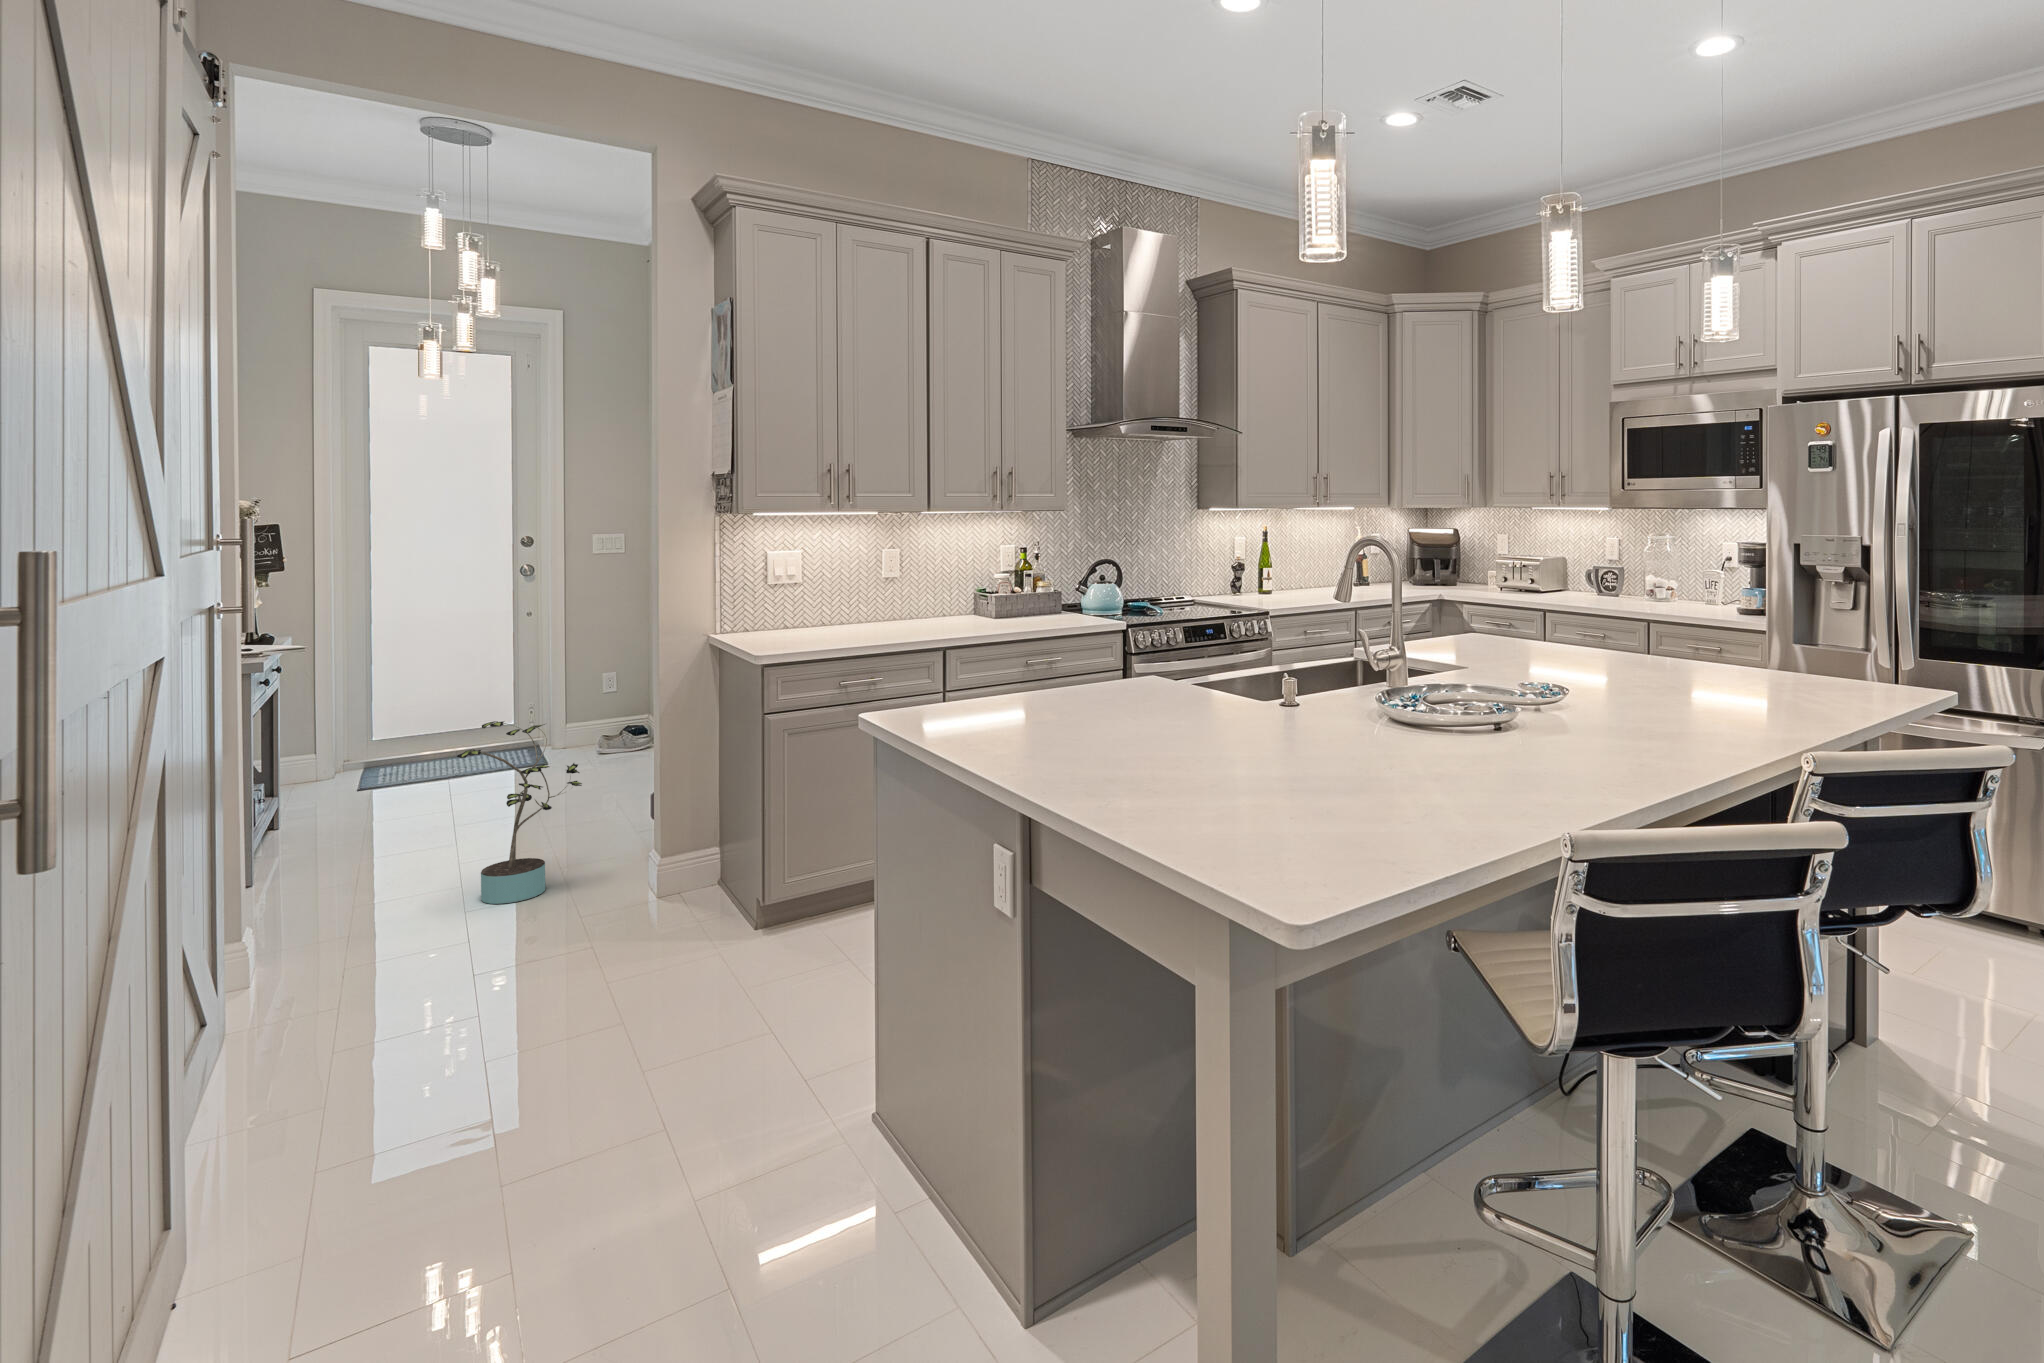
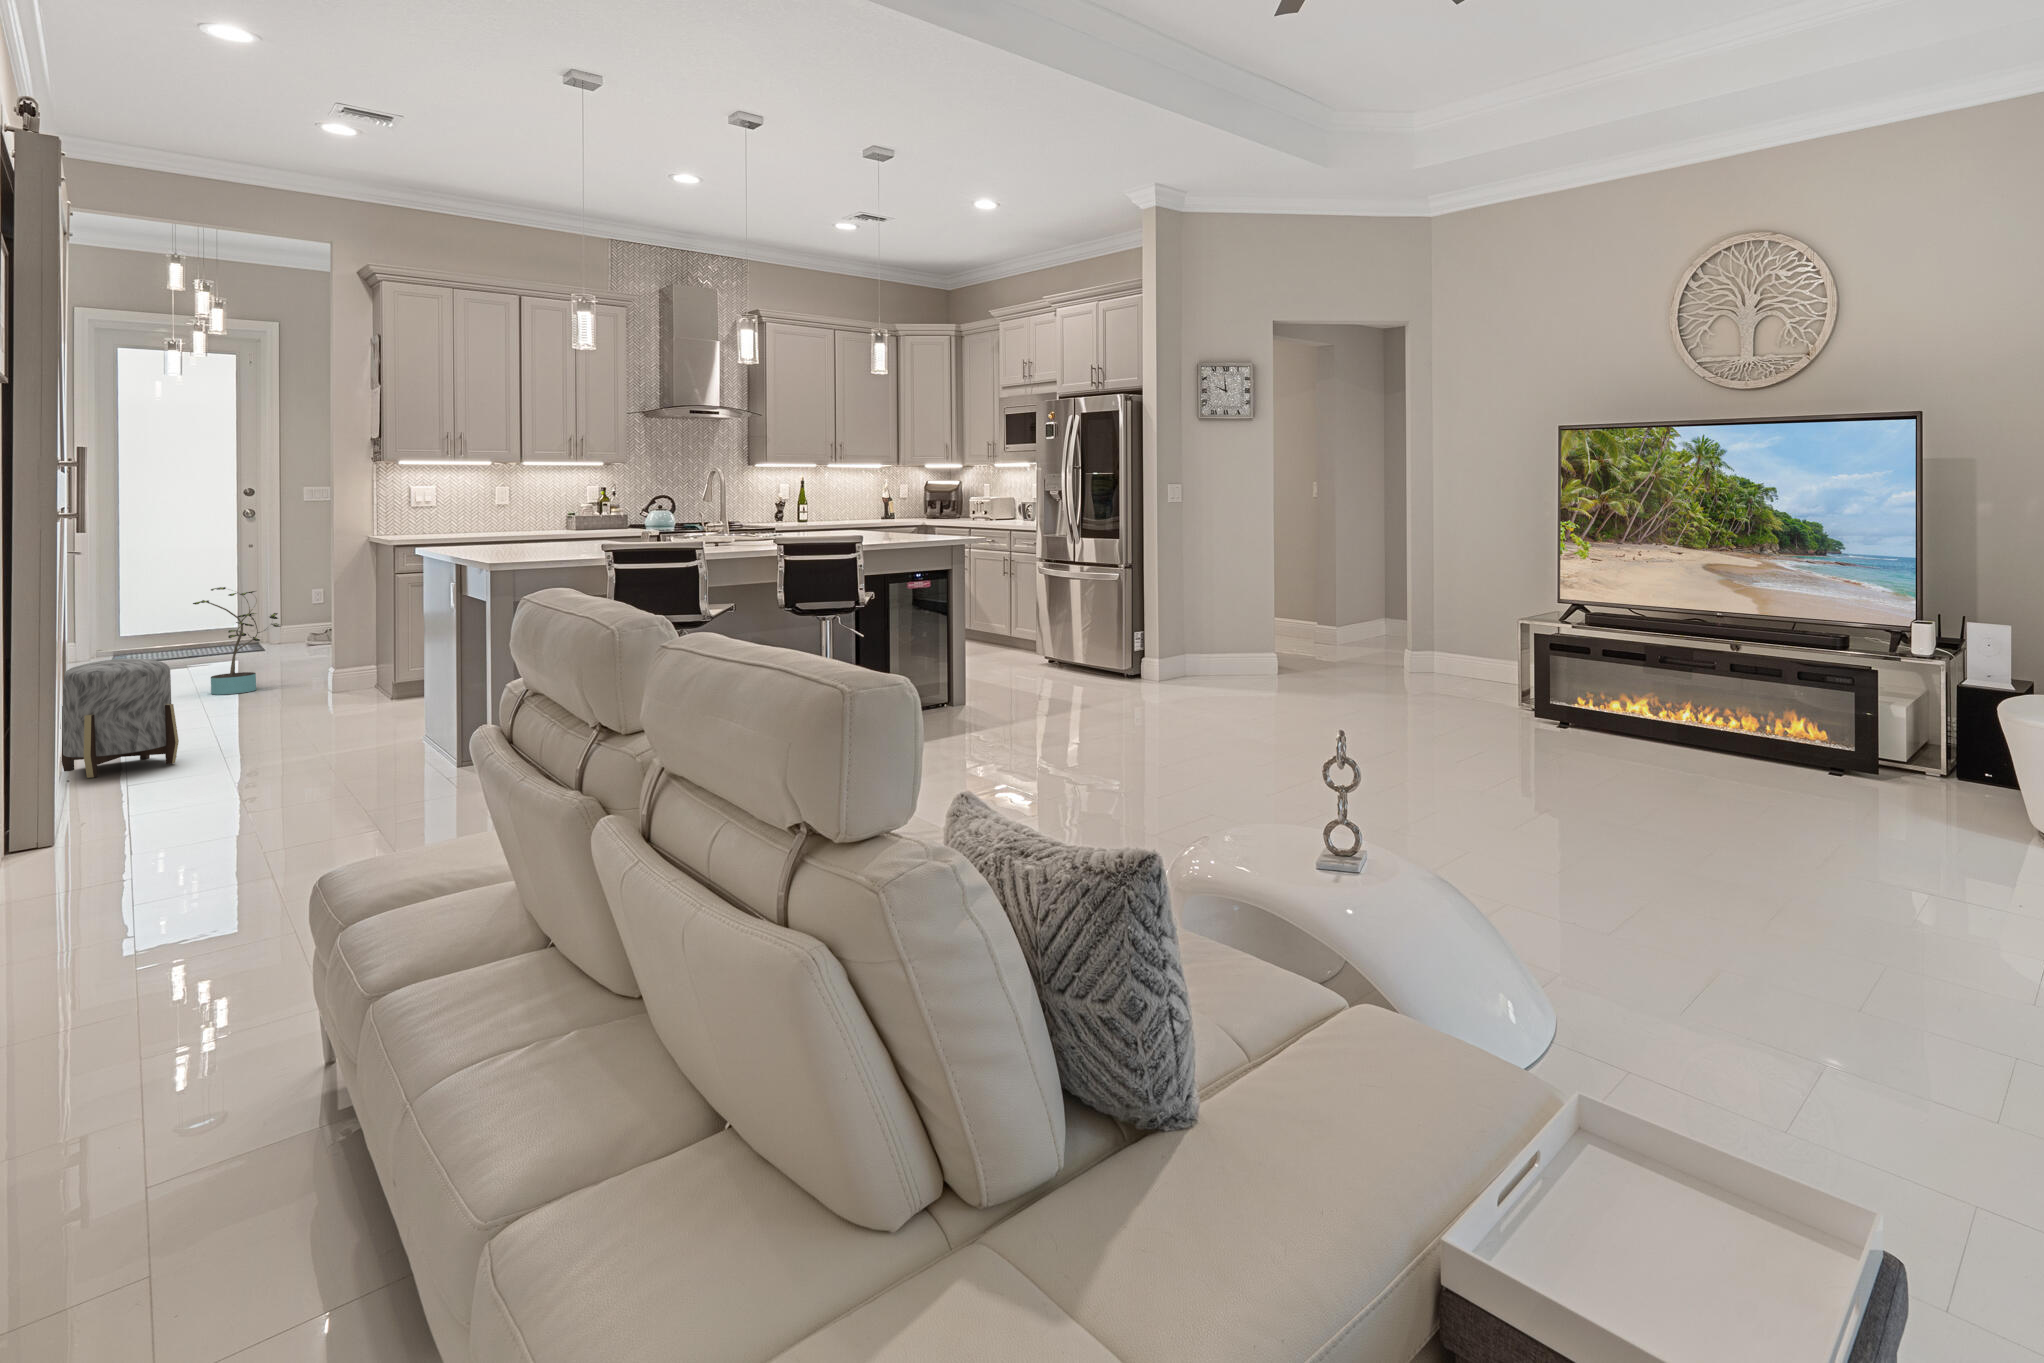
stool: none [207,996,447,1326] -> present [62,659,179,778]

